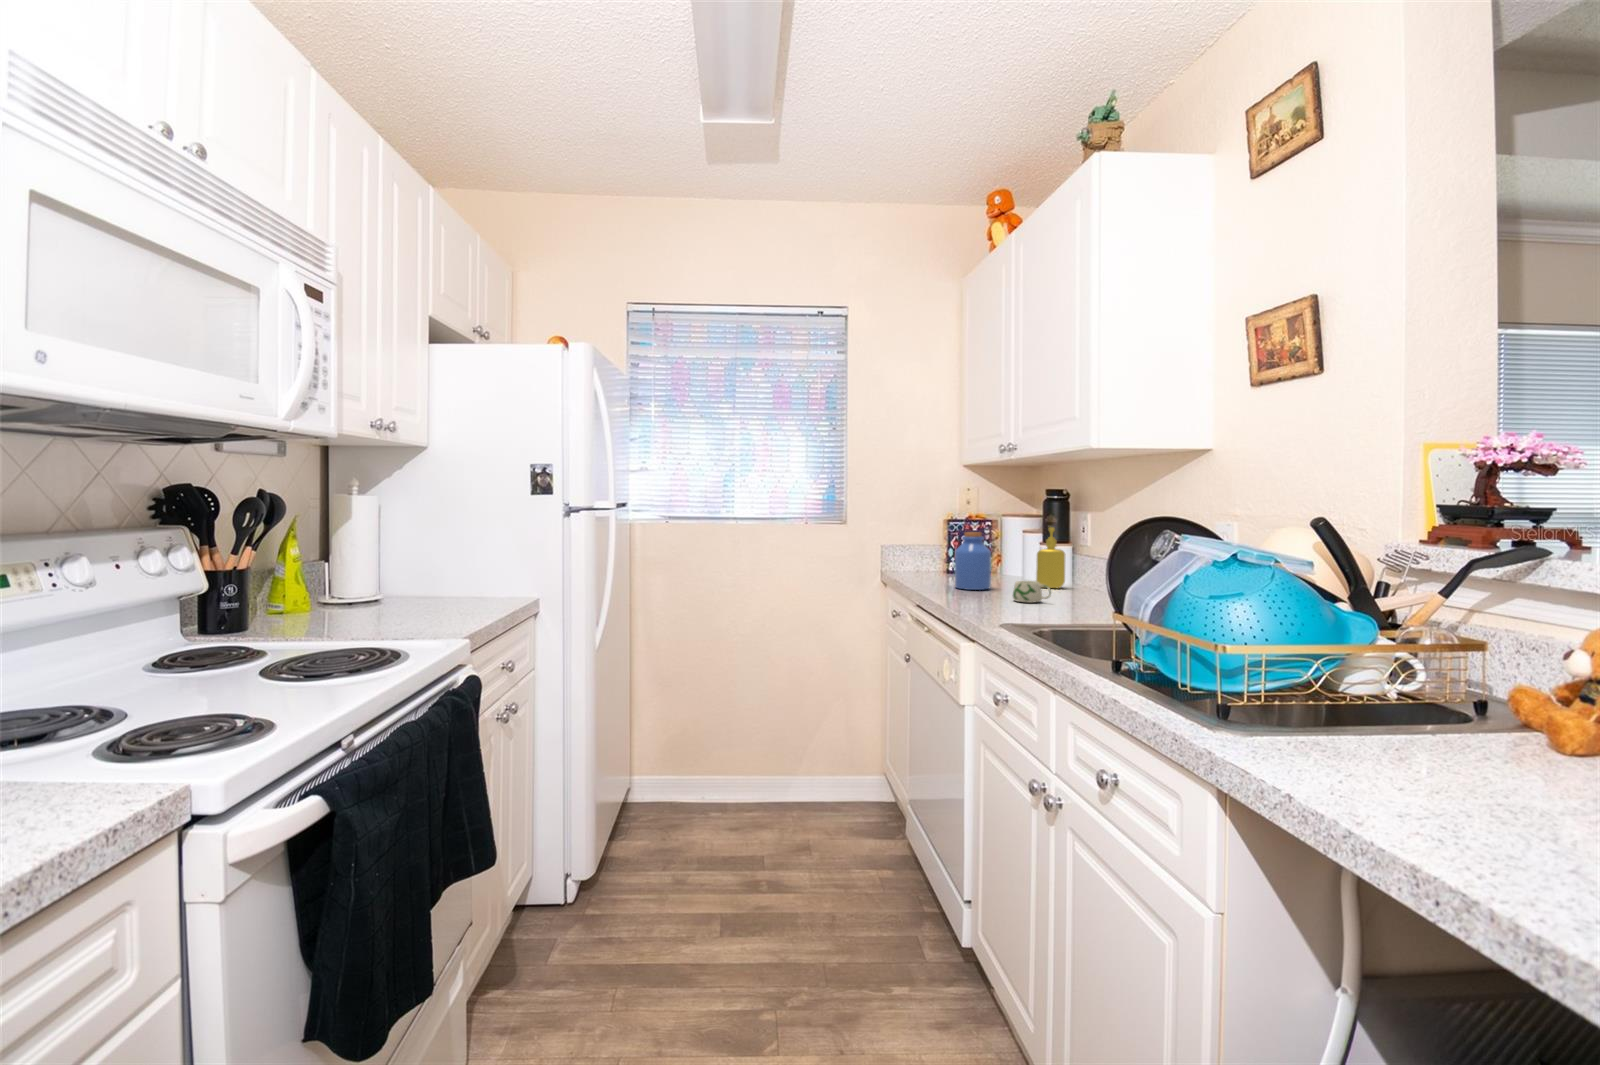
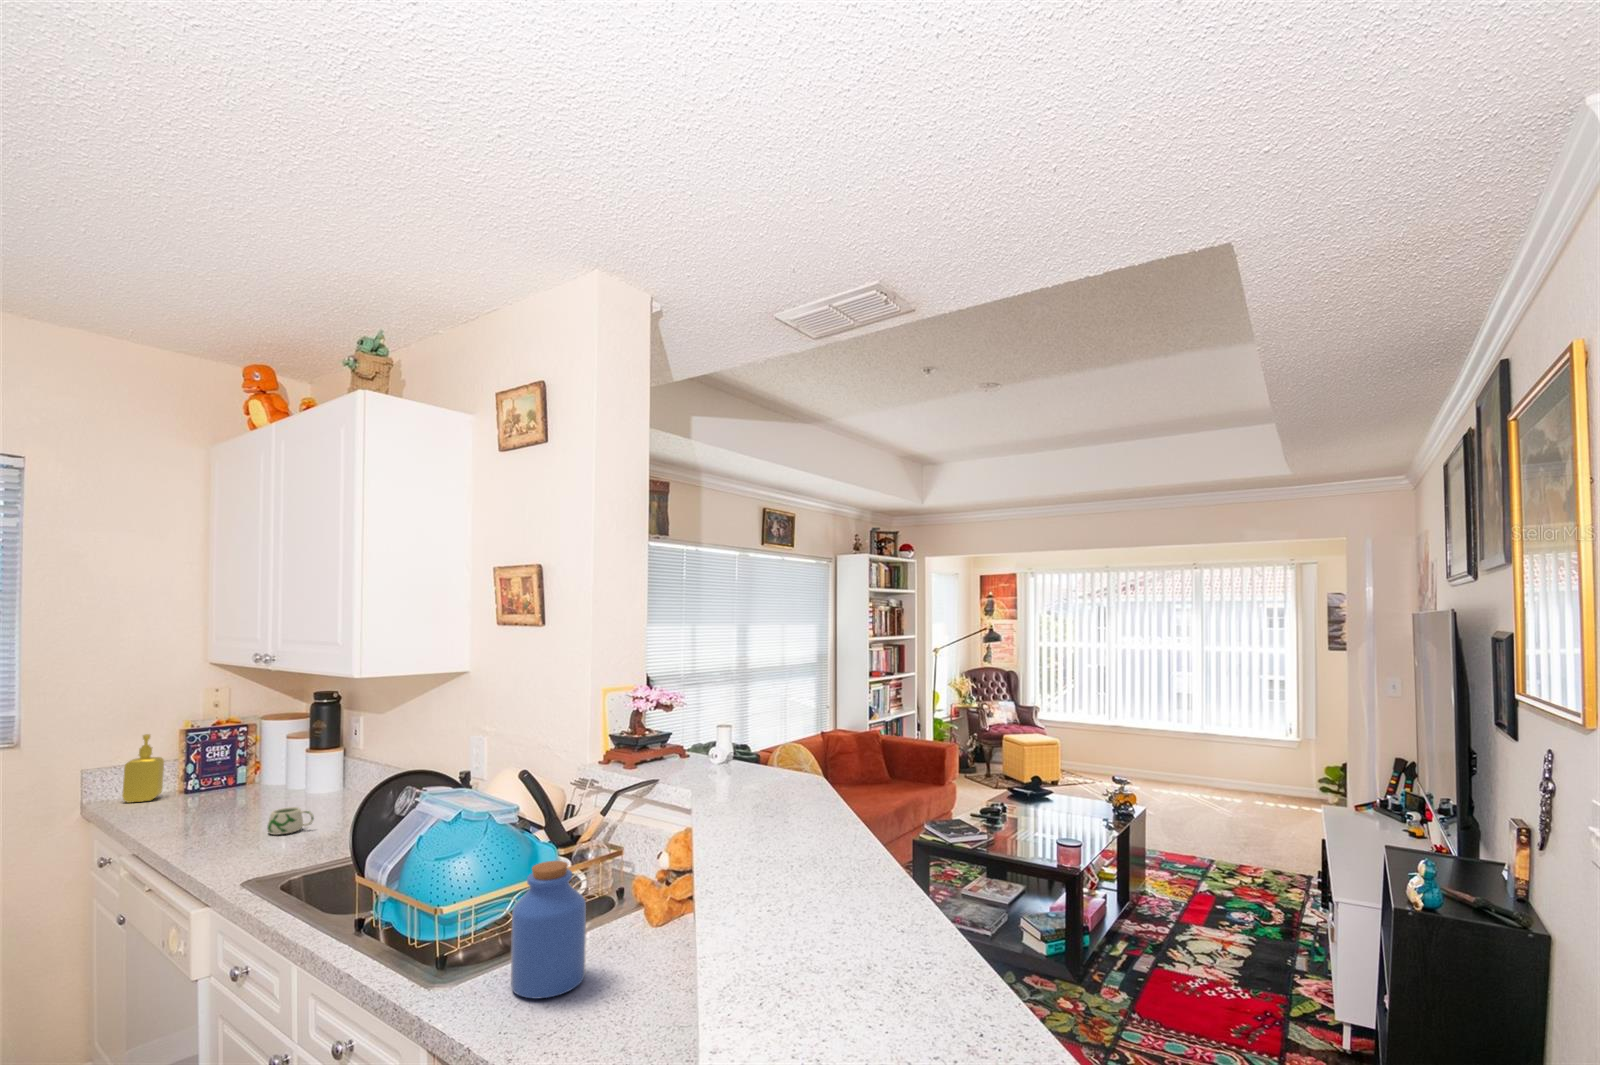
soap dispenser: present [1036,527,1065,588] -> present [122,734,164,803]
jar: present [955,532,991,590] -> present [511,861,586,999]

